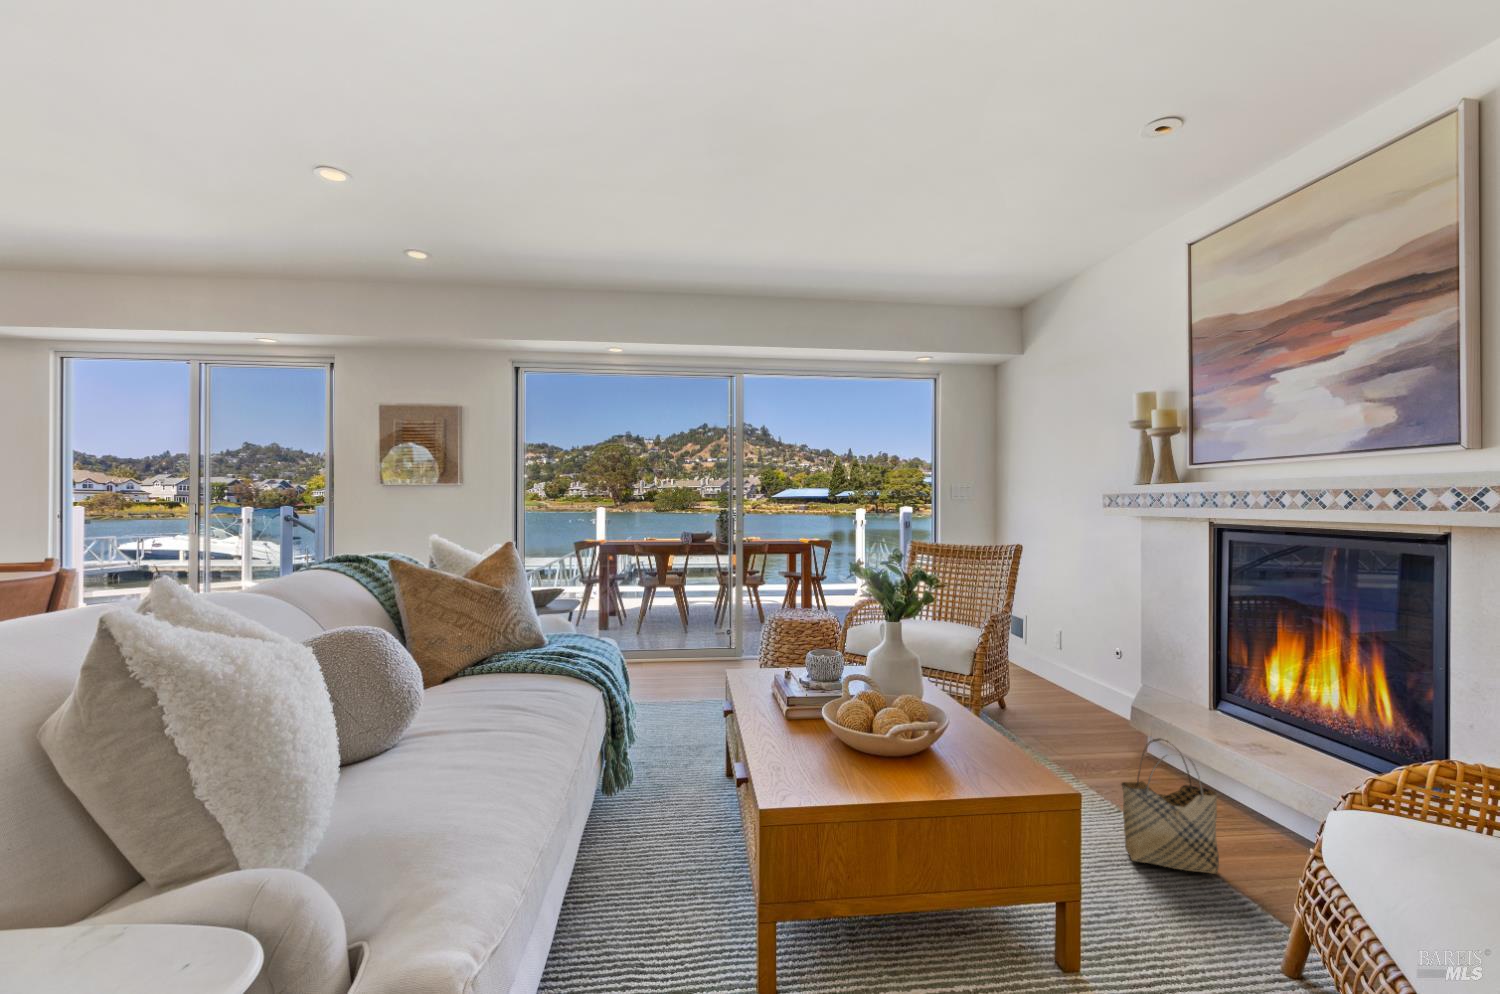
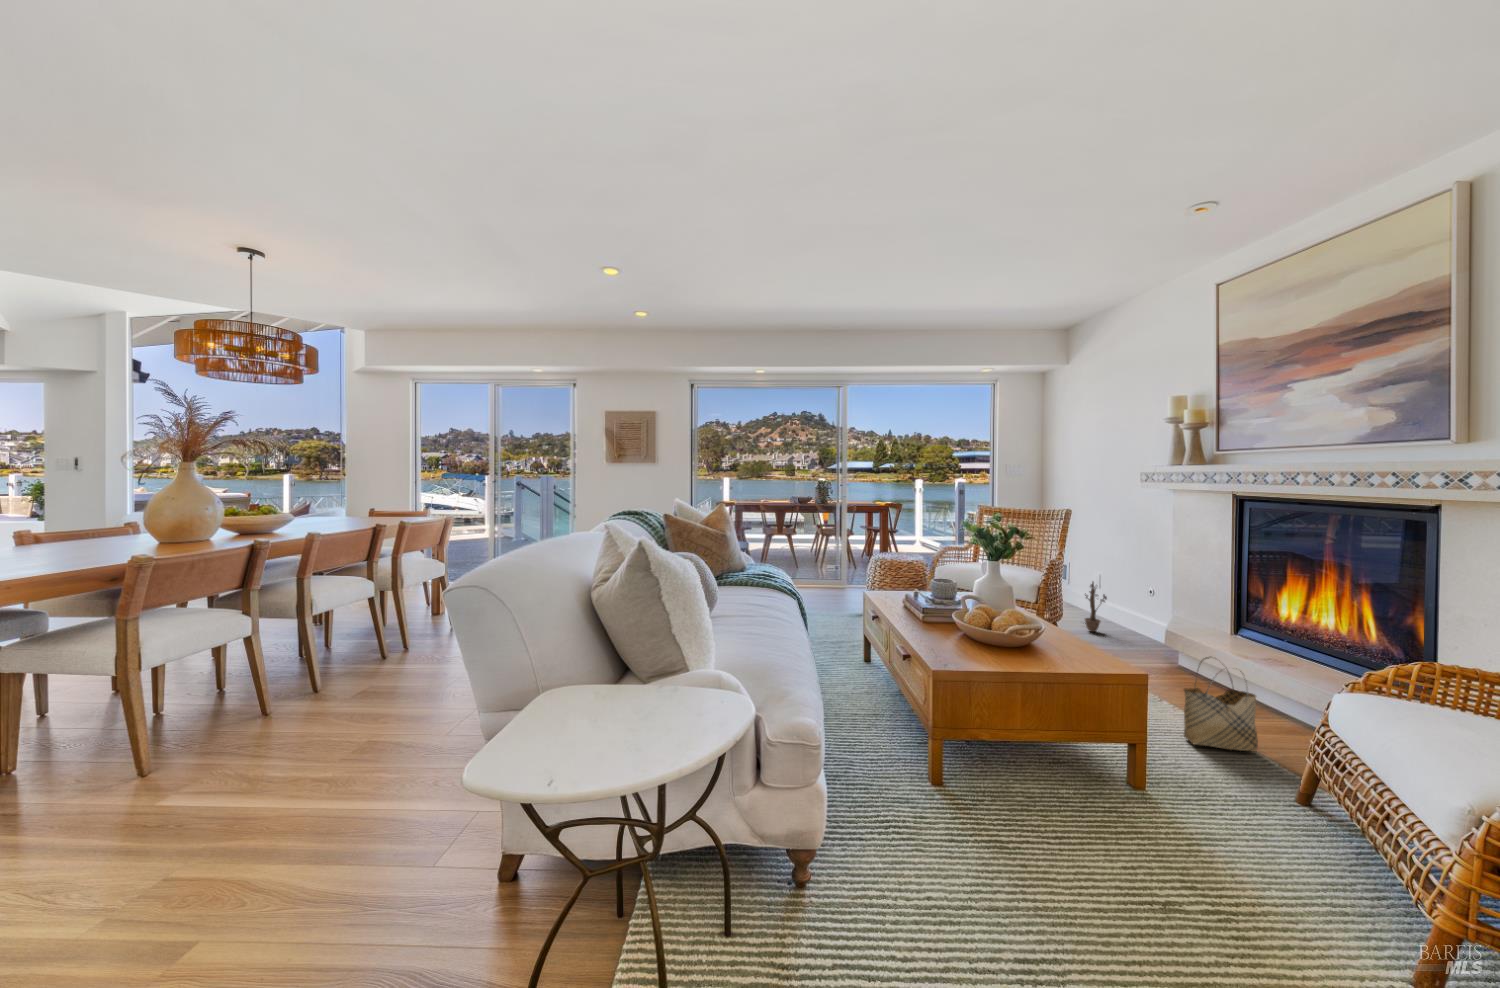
decorative plant: none [1069,639,1095,706] -> present [1085,582,1107,632]

